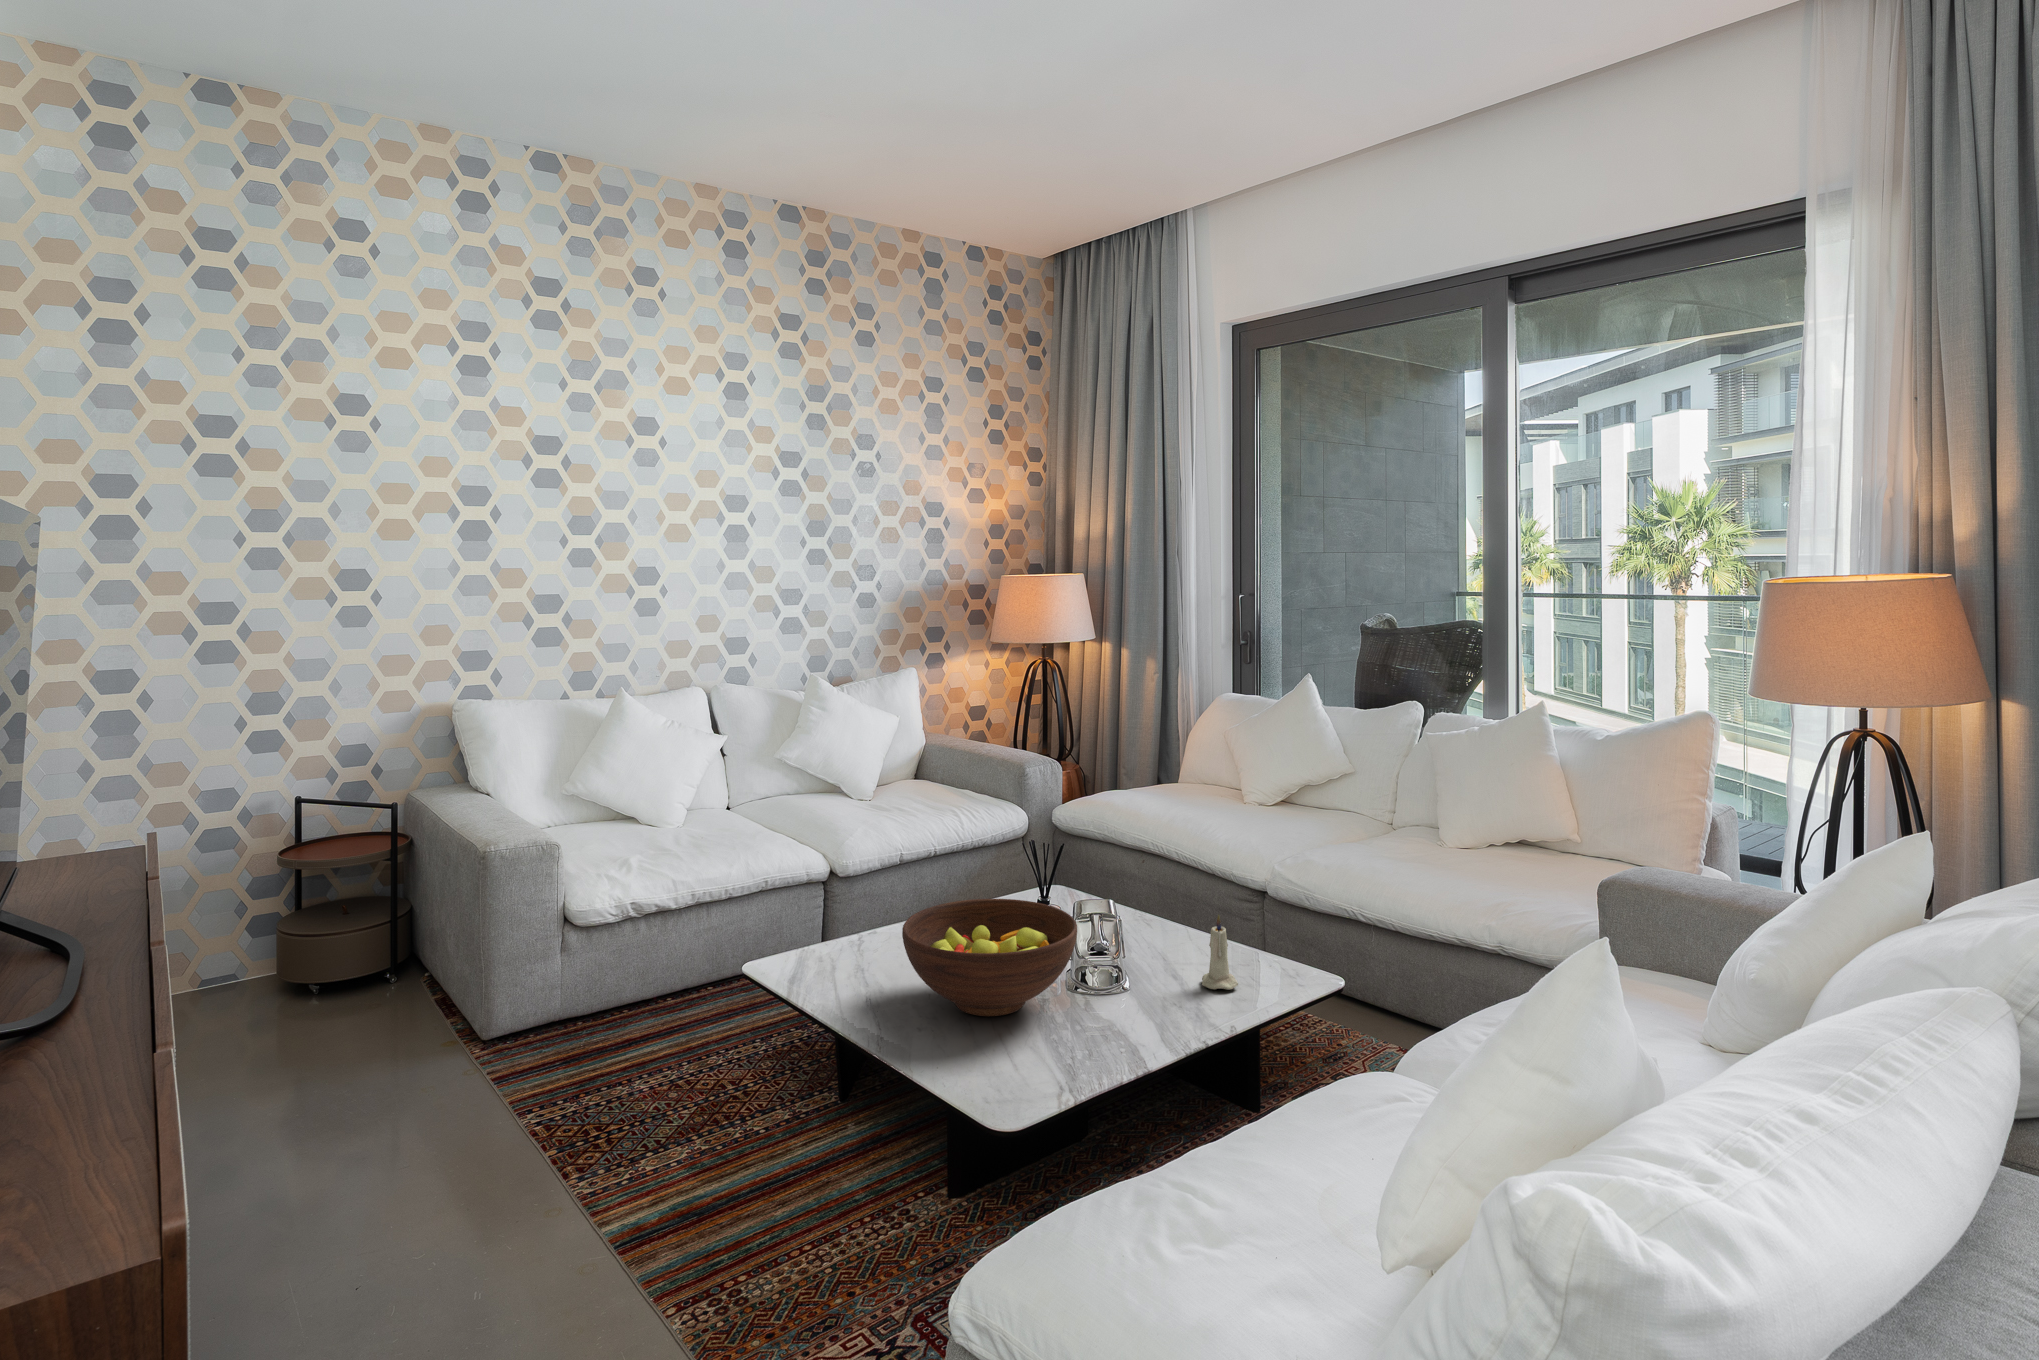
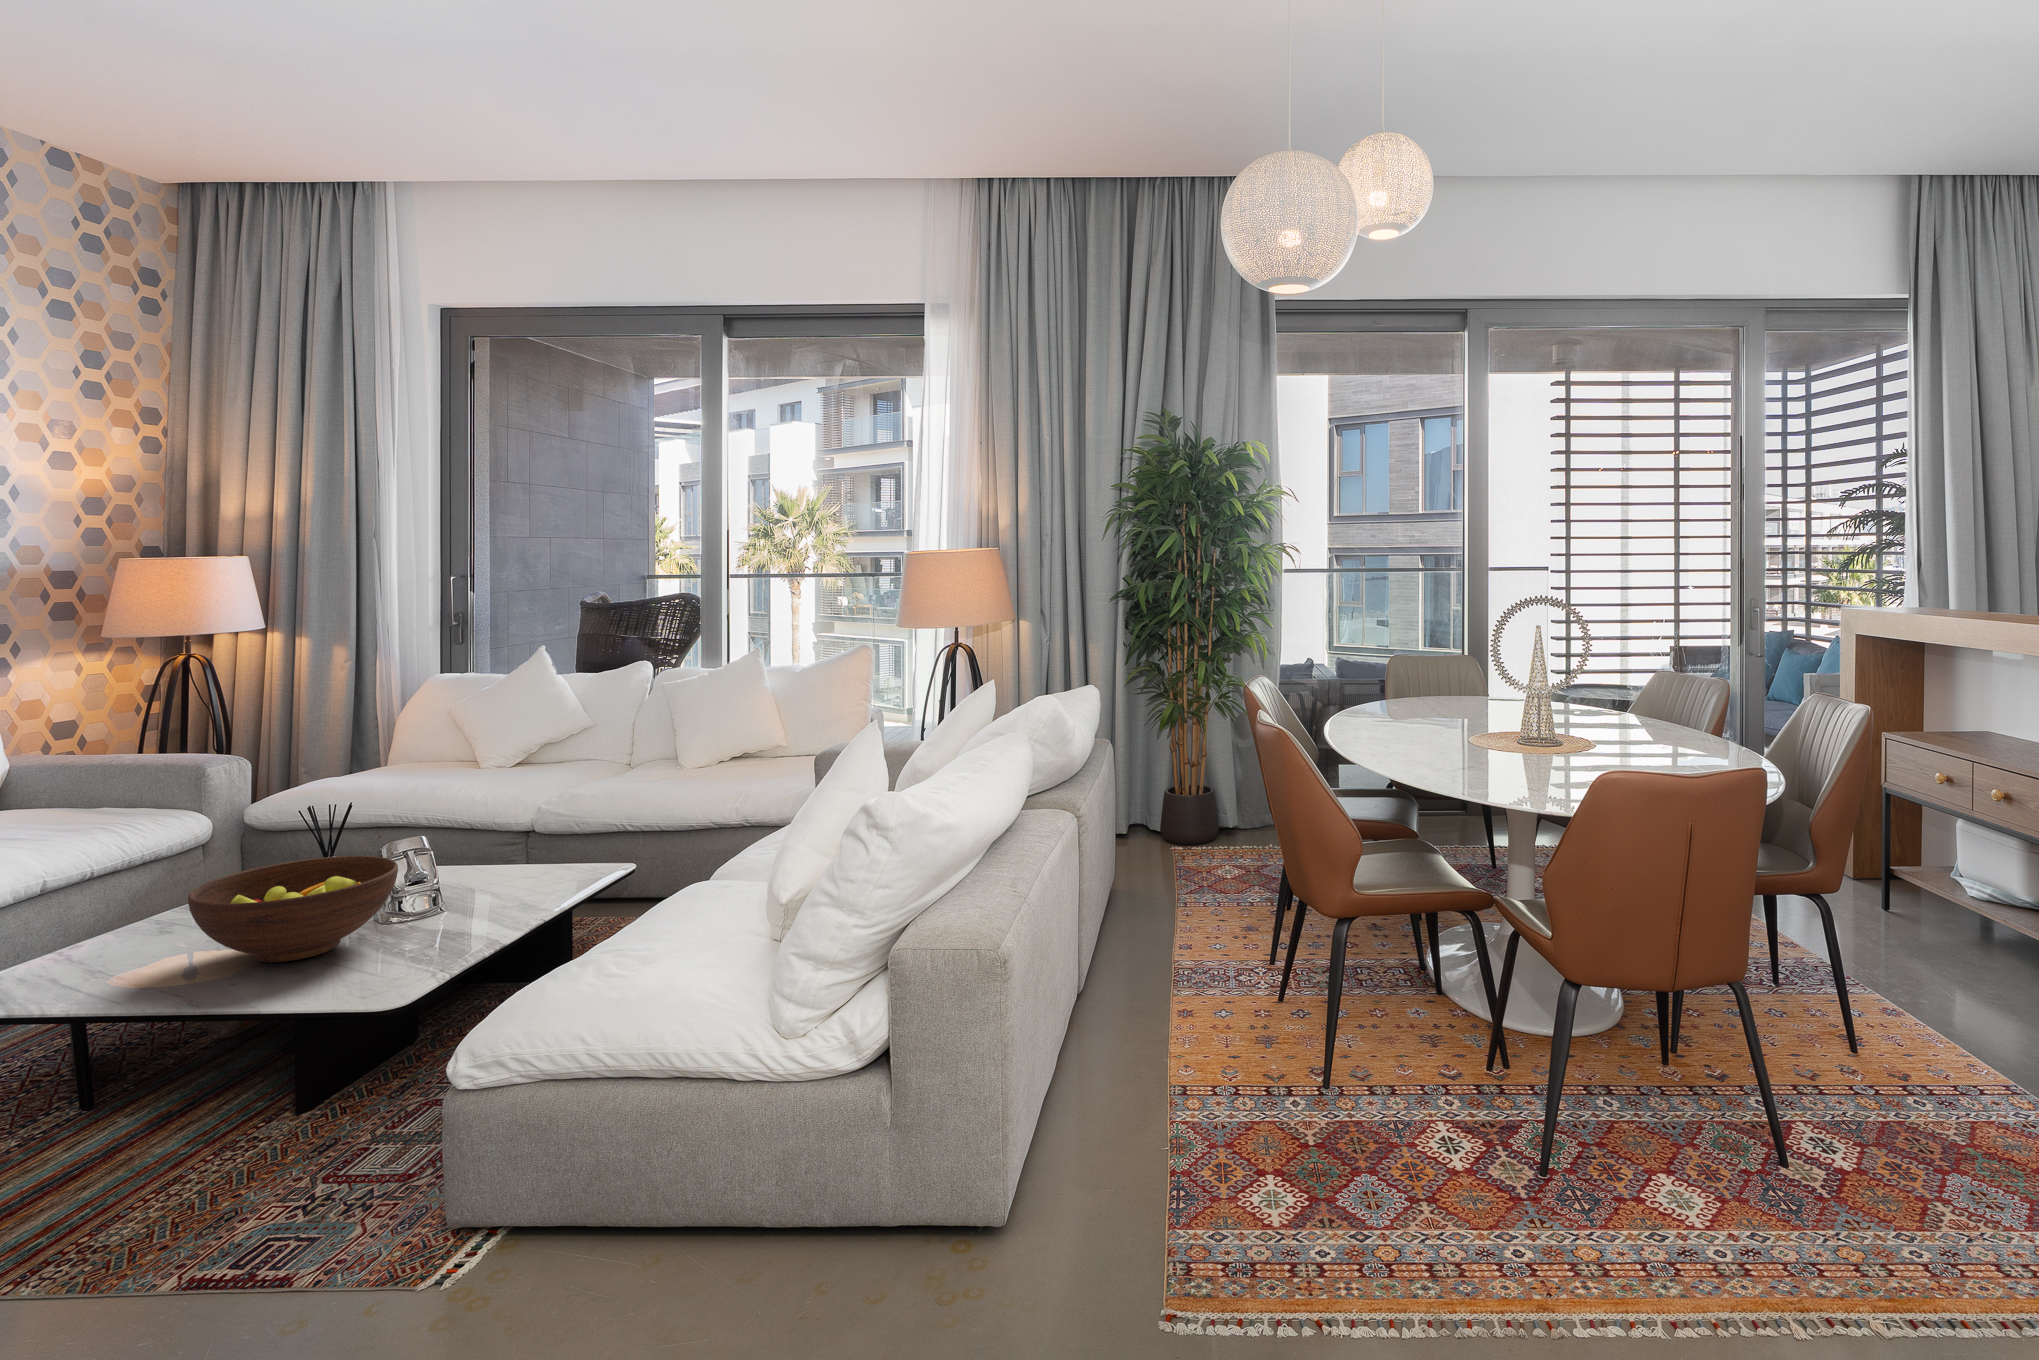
candle: present [1202,915,1238,990] -> none [507,834,543,895]

